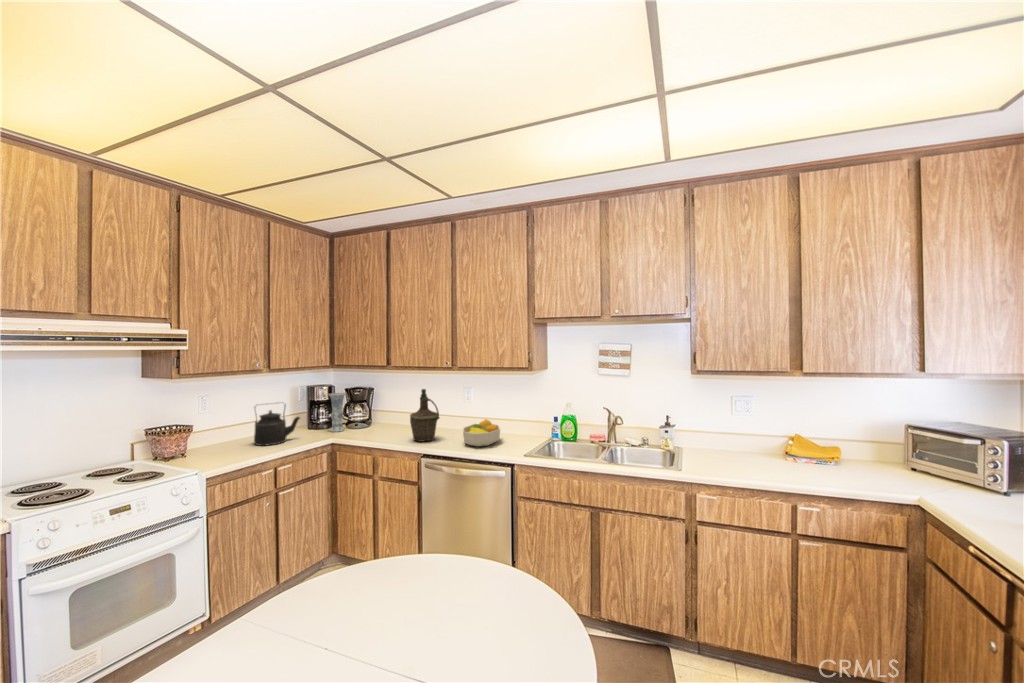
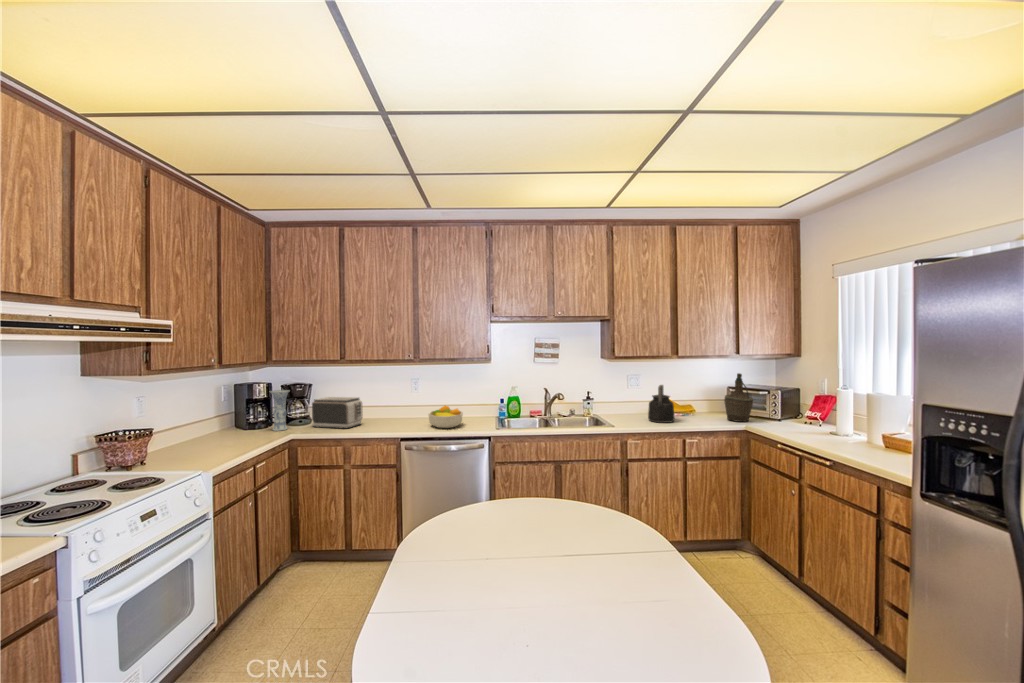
bottle: present [410,389,439,442] -> present [724,373,753,422]
toaster: none [365,401,409,436] -> present [312,397,363,429]
kettle: present [254,405,300,446] -> present [648,385,674,423]

